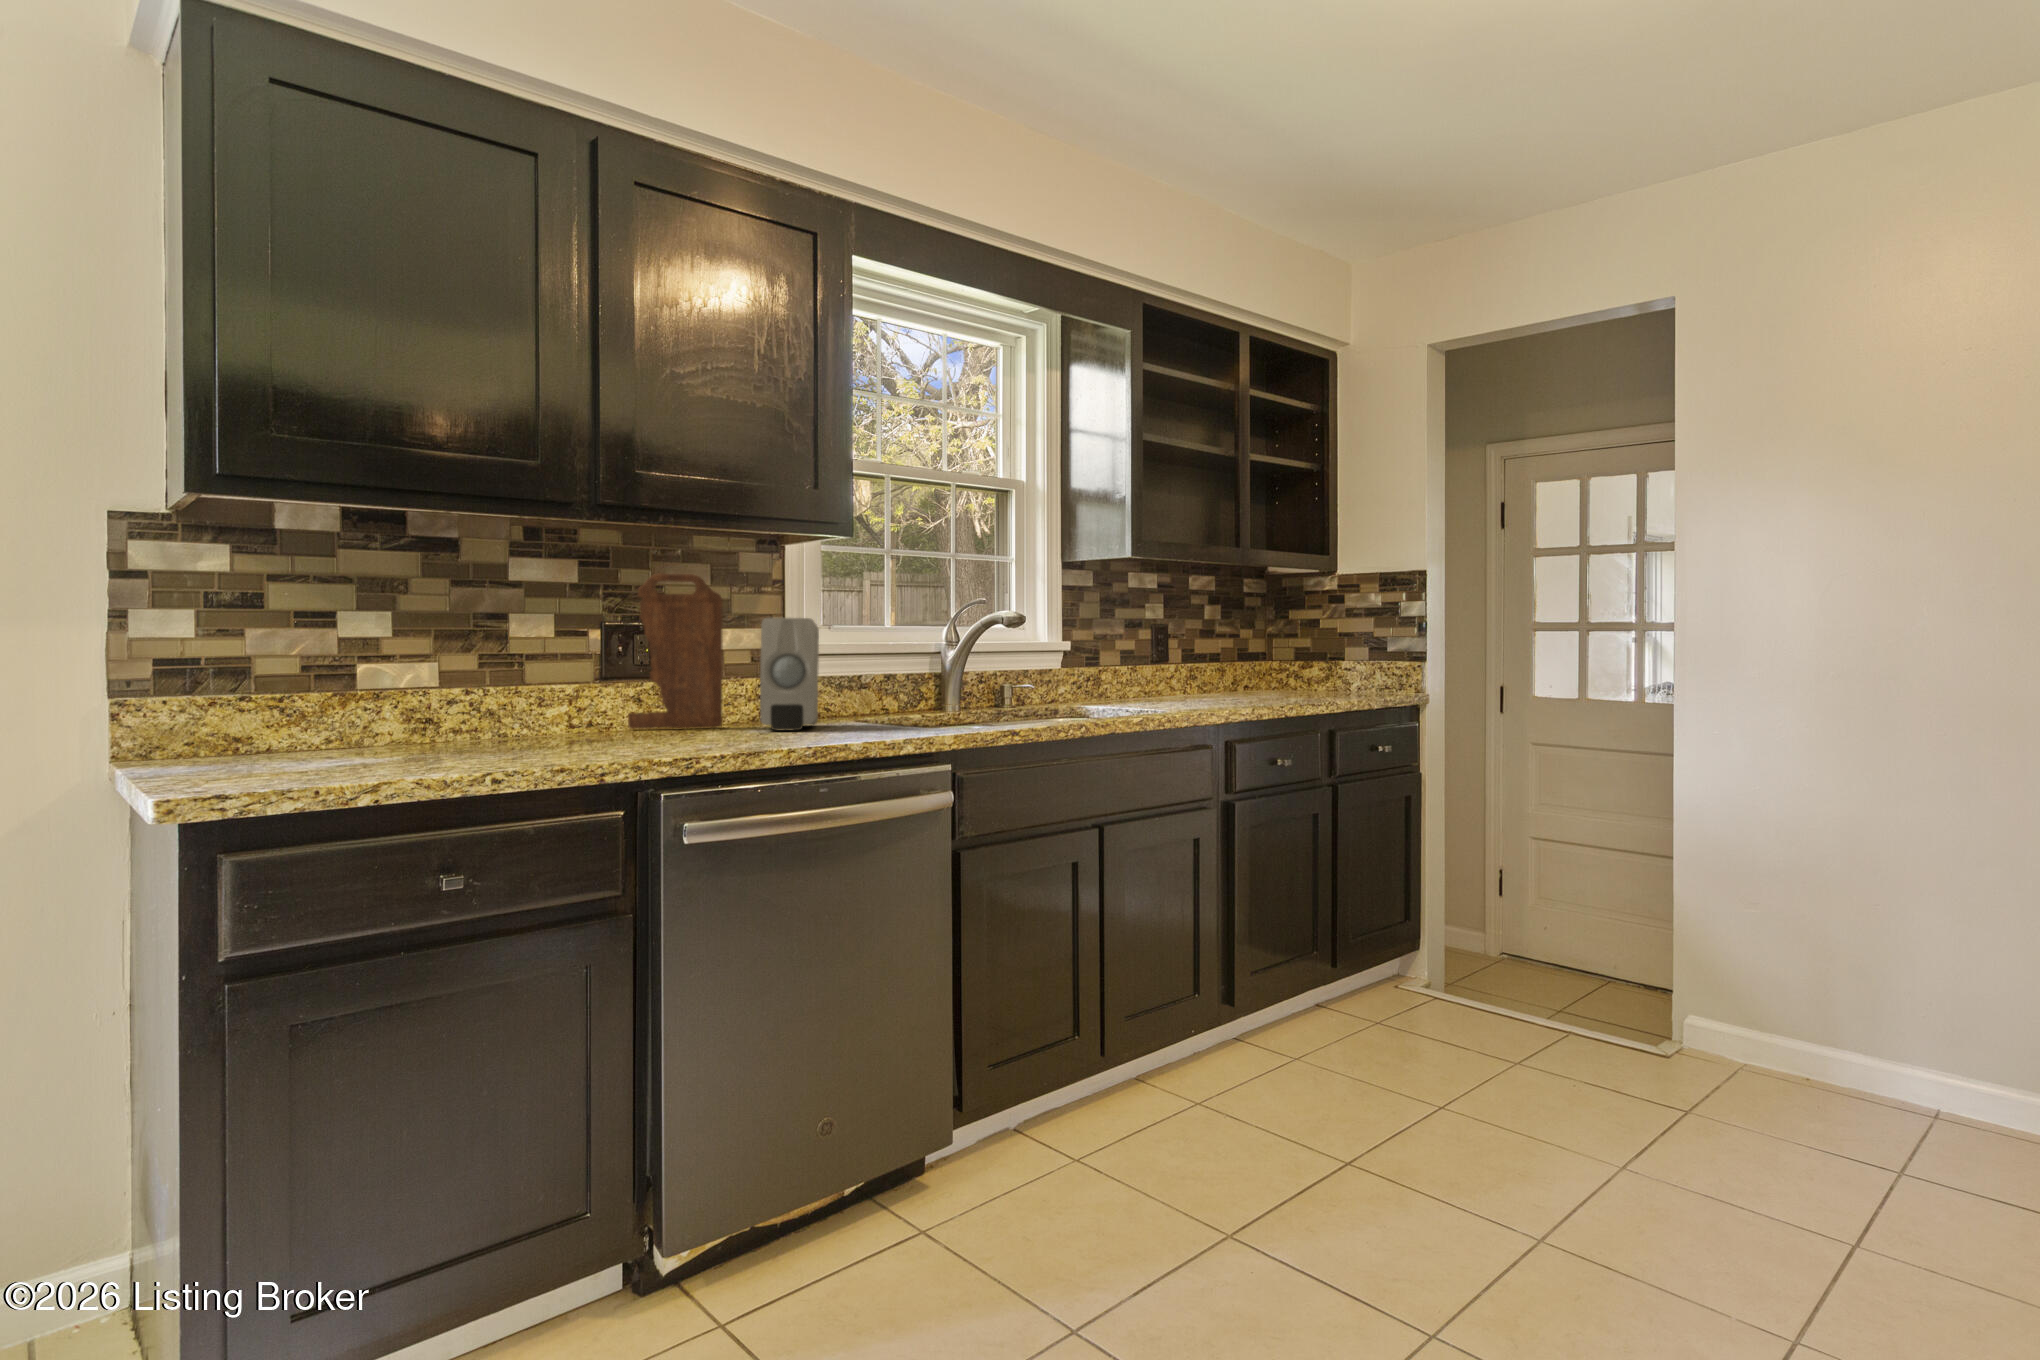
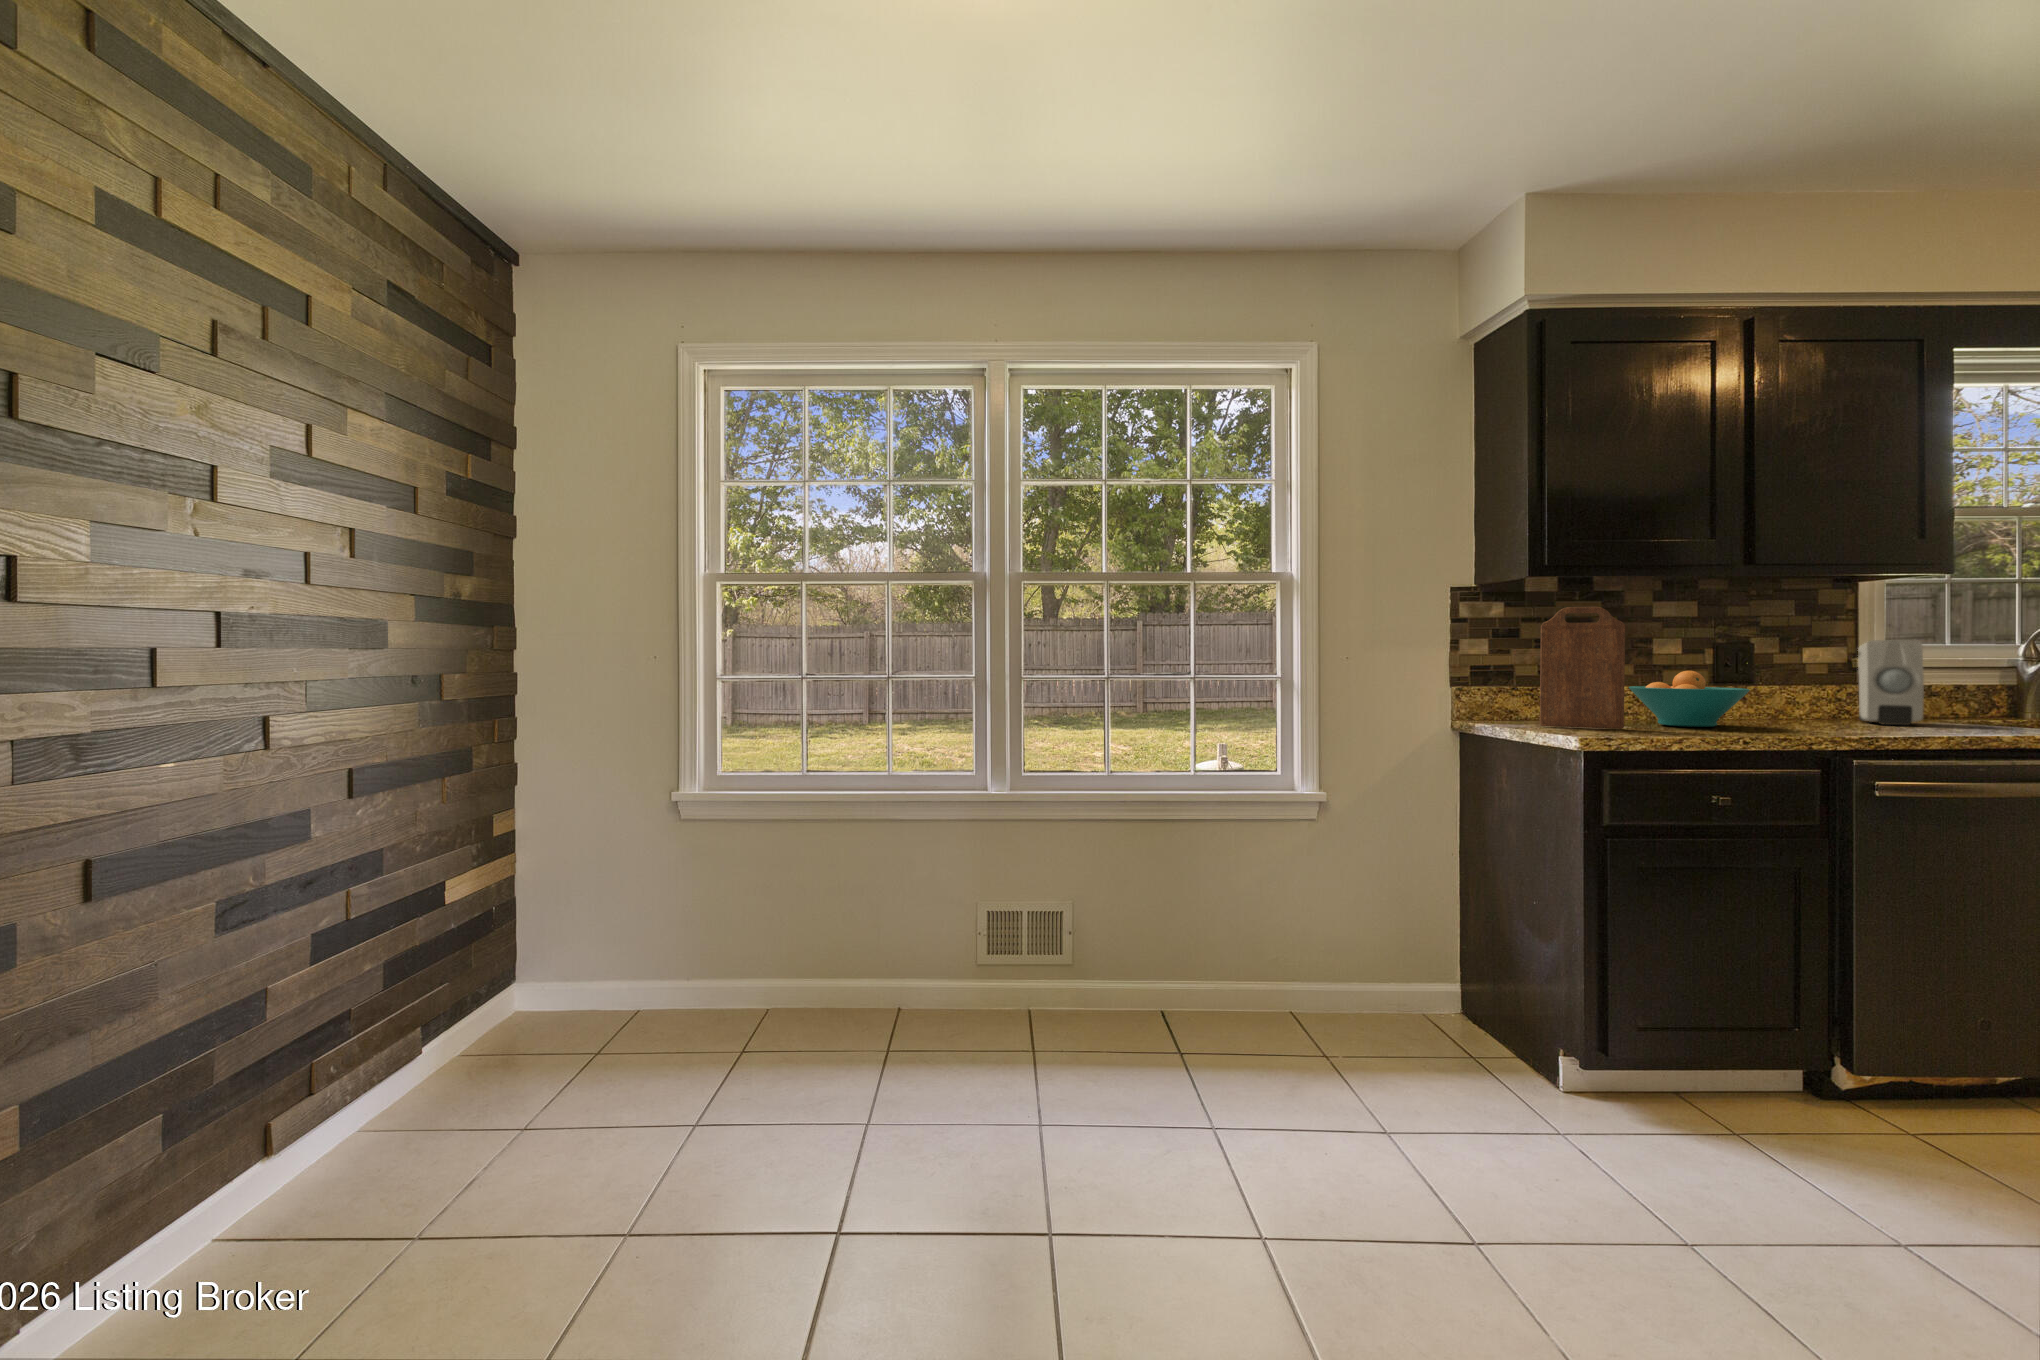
cutting board: present [628,573,722,729] -> present [1540,607,1625,729]
fruit bowl: none [412,662,581,753] -> present [1629,671,1750,727]

